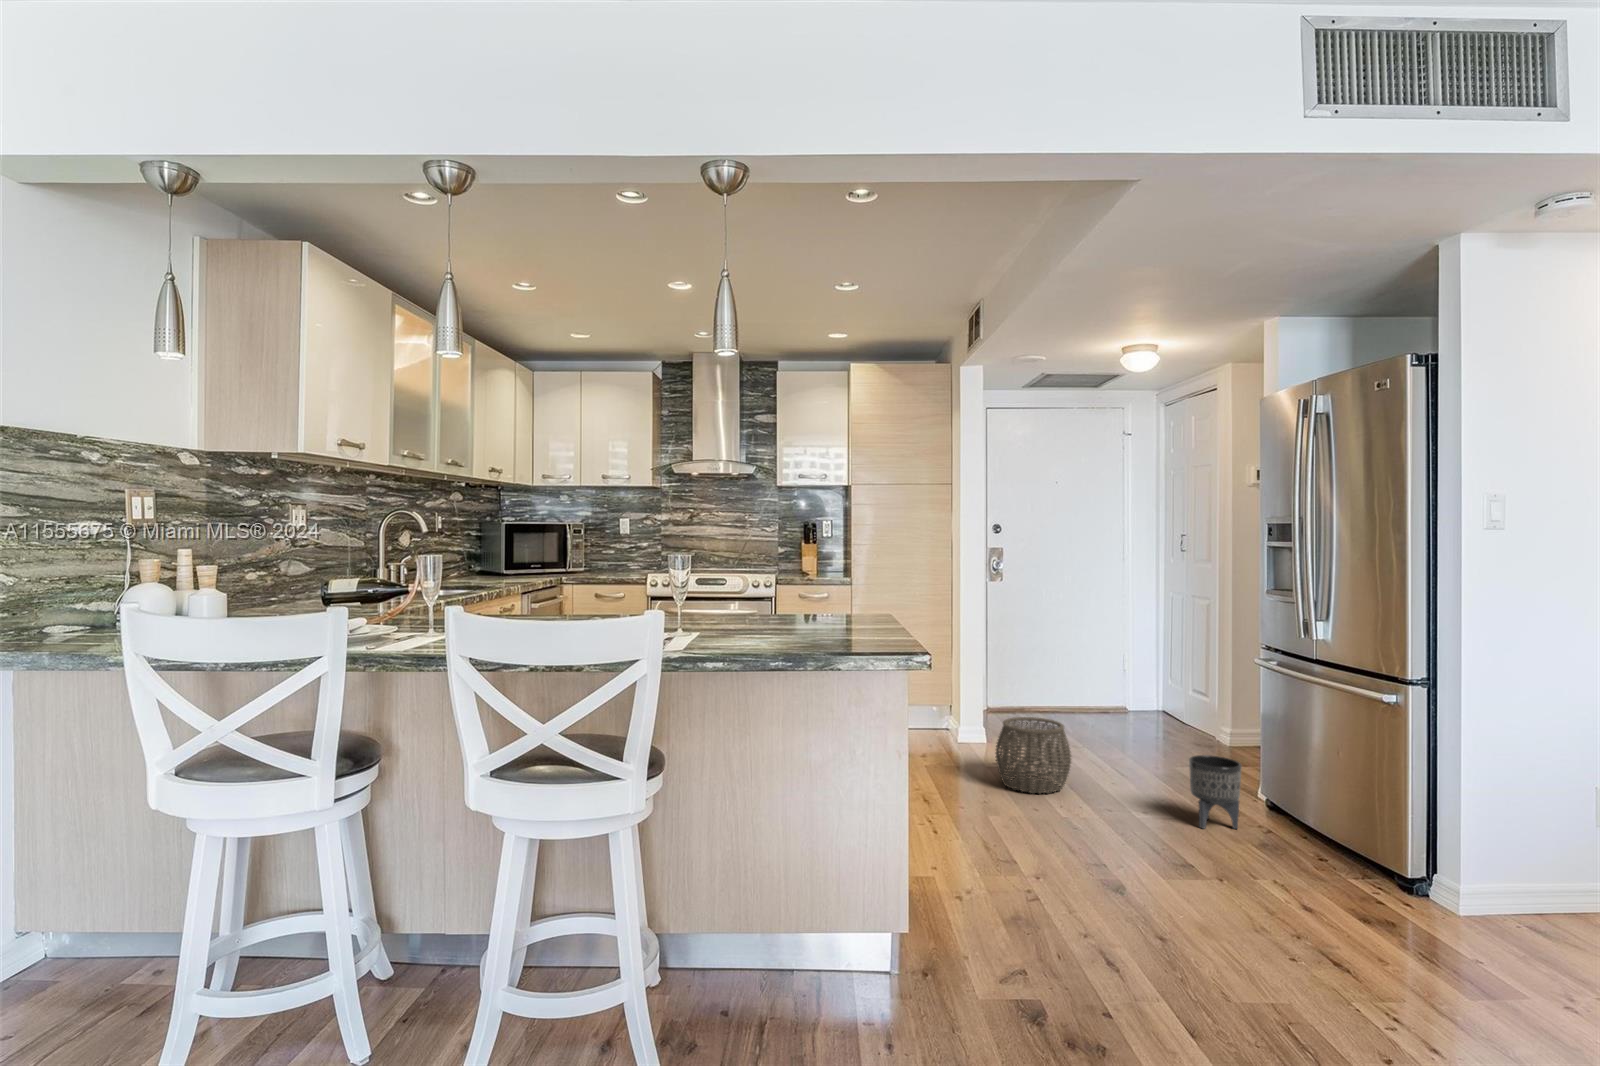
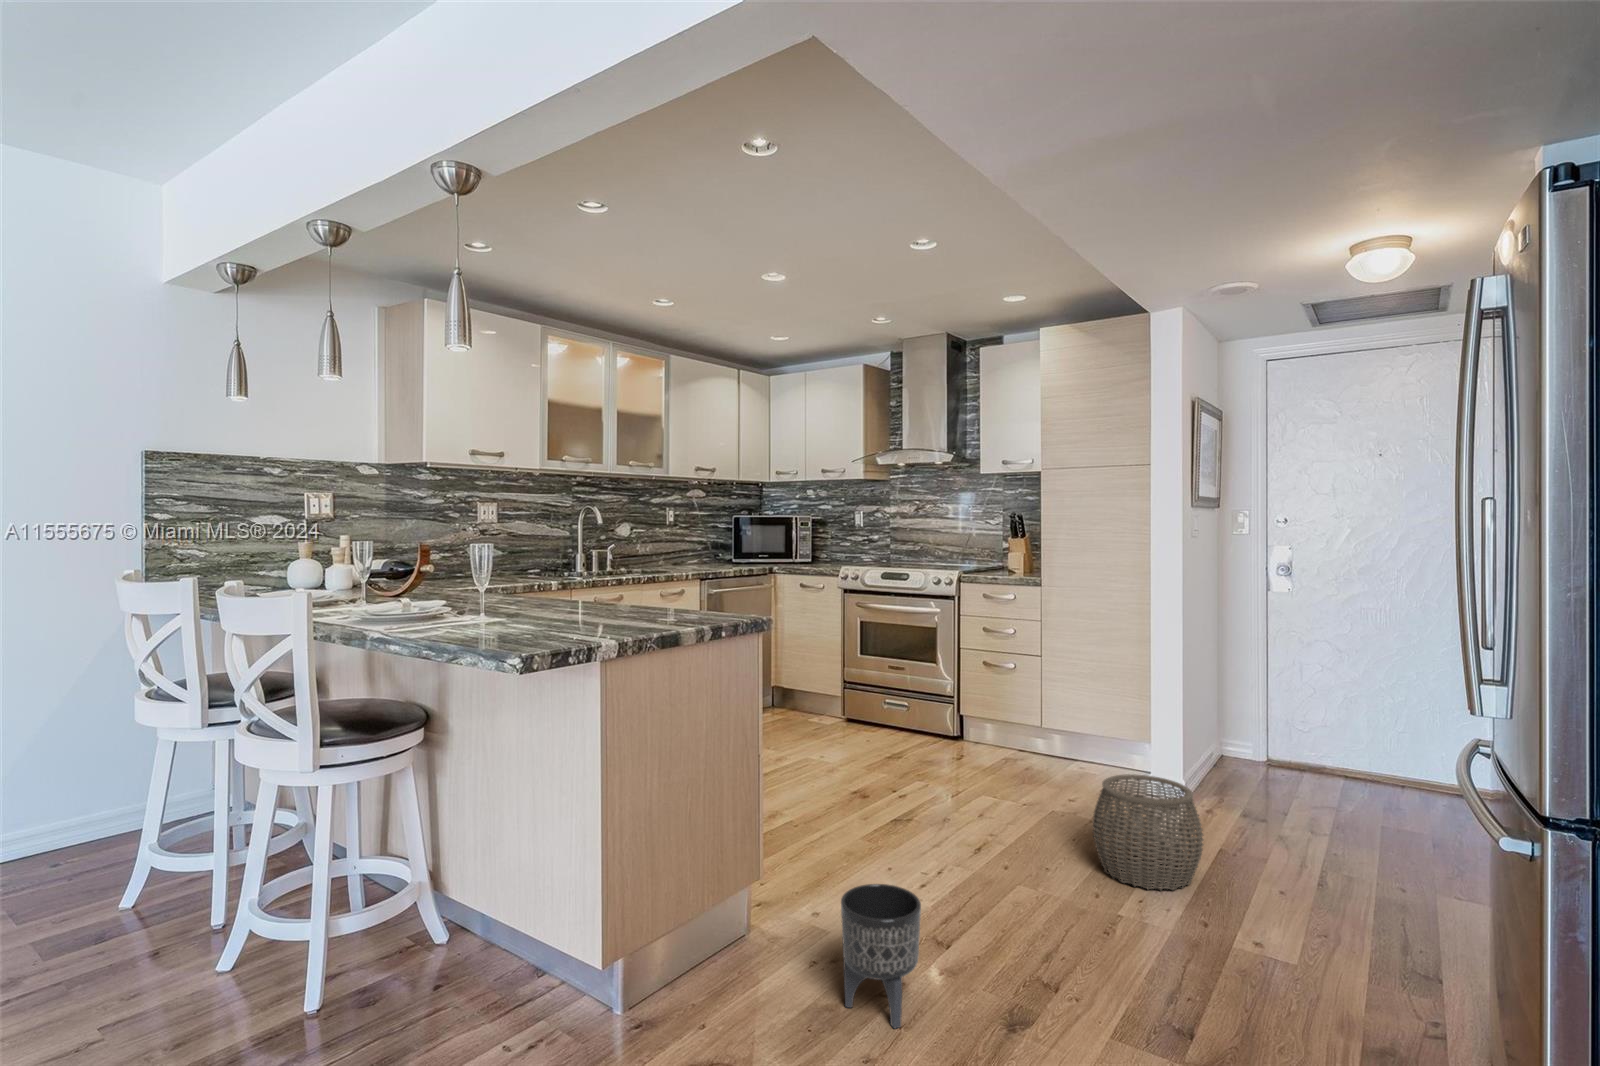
planter: present [1189,755,1242,829] -> present [841,884,921,1029]

